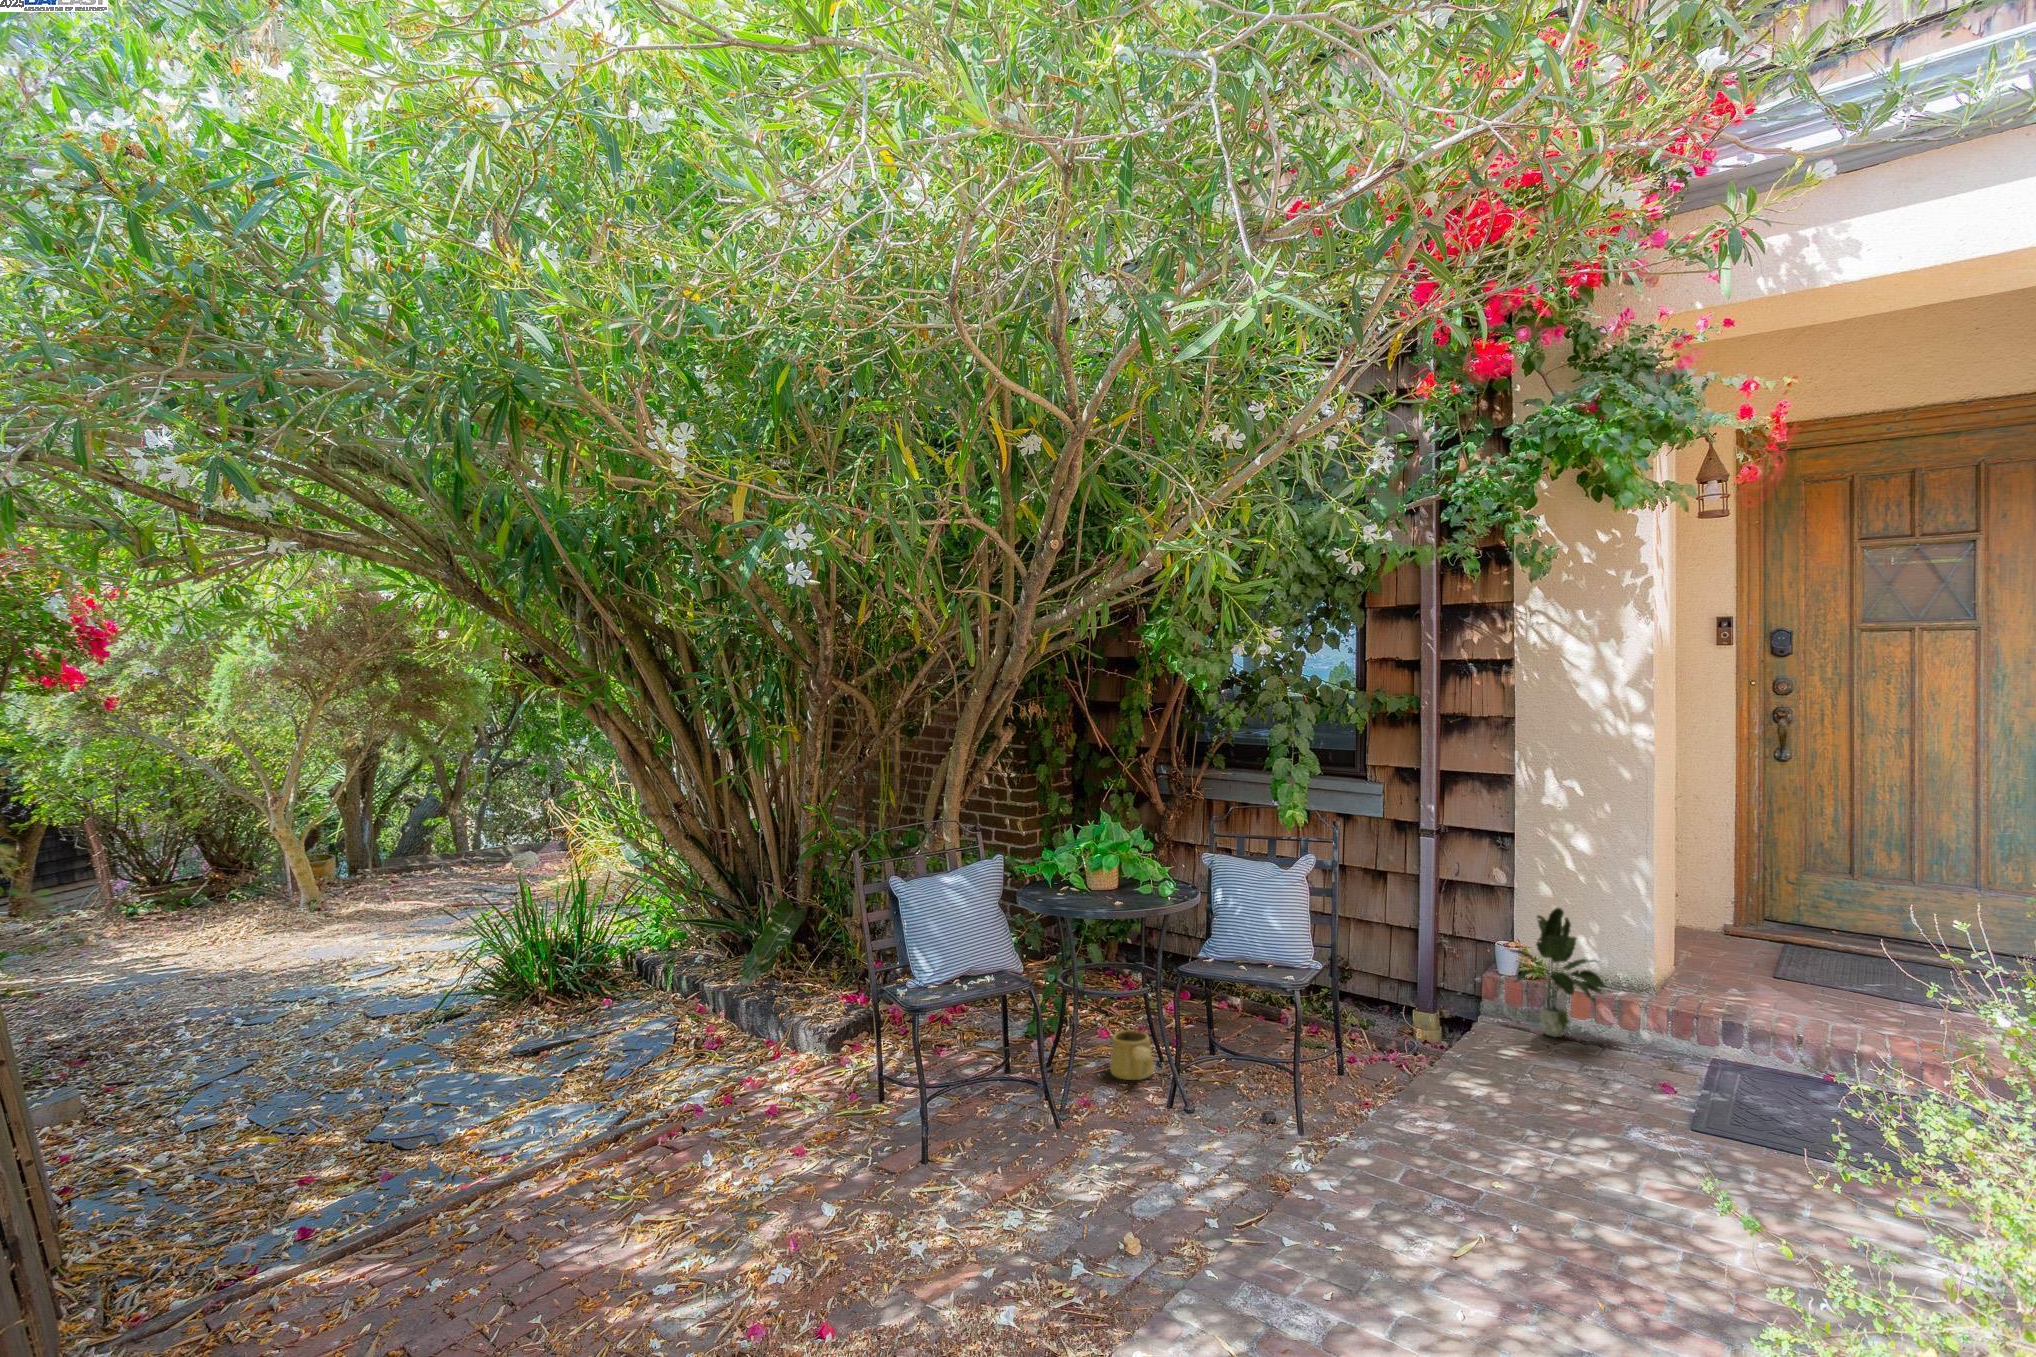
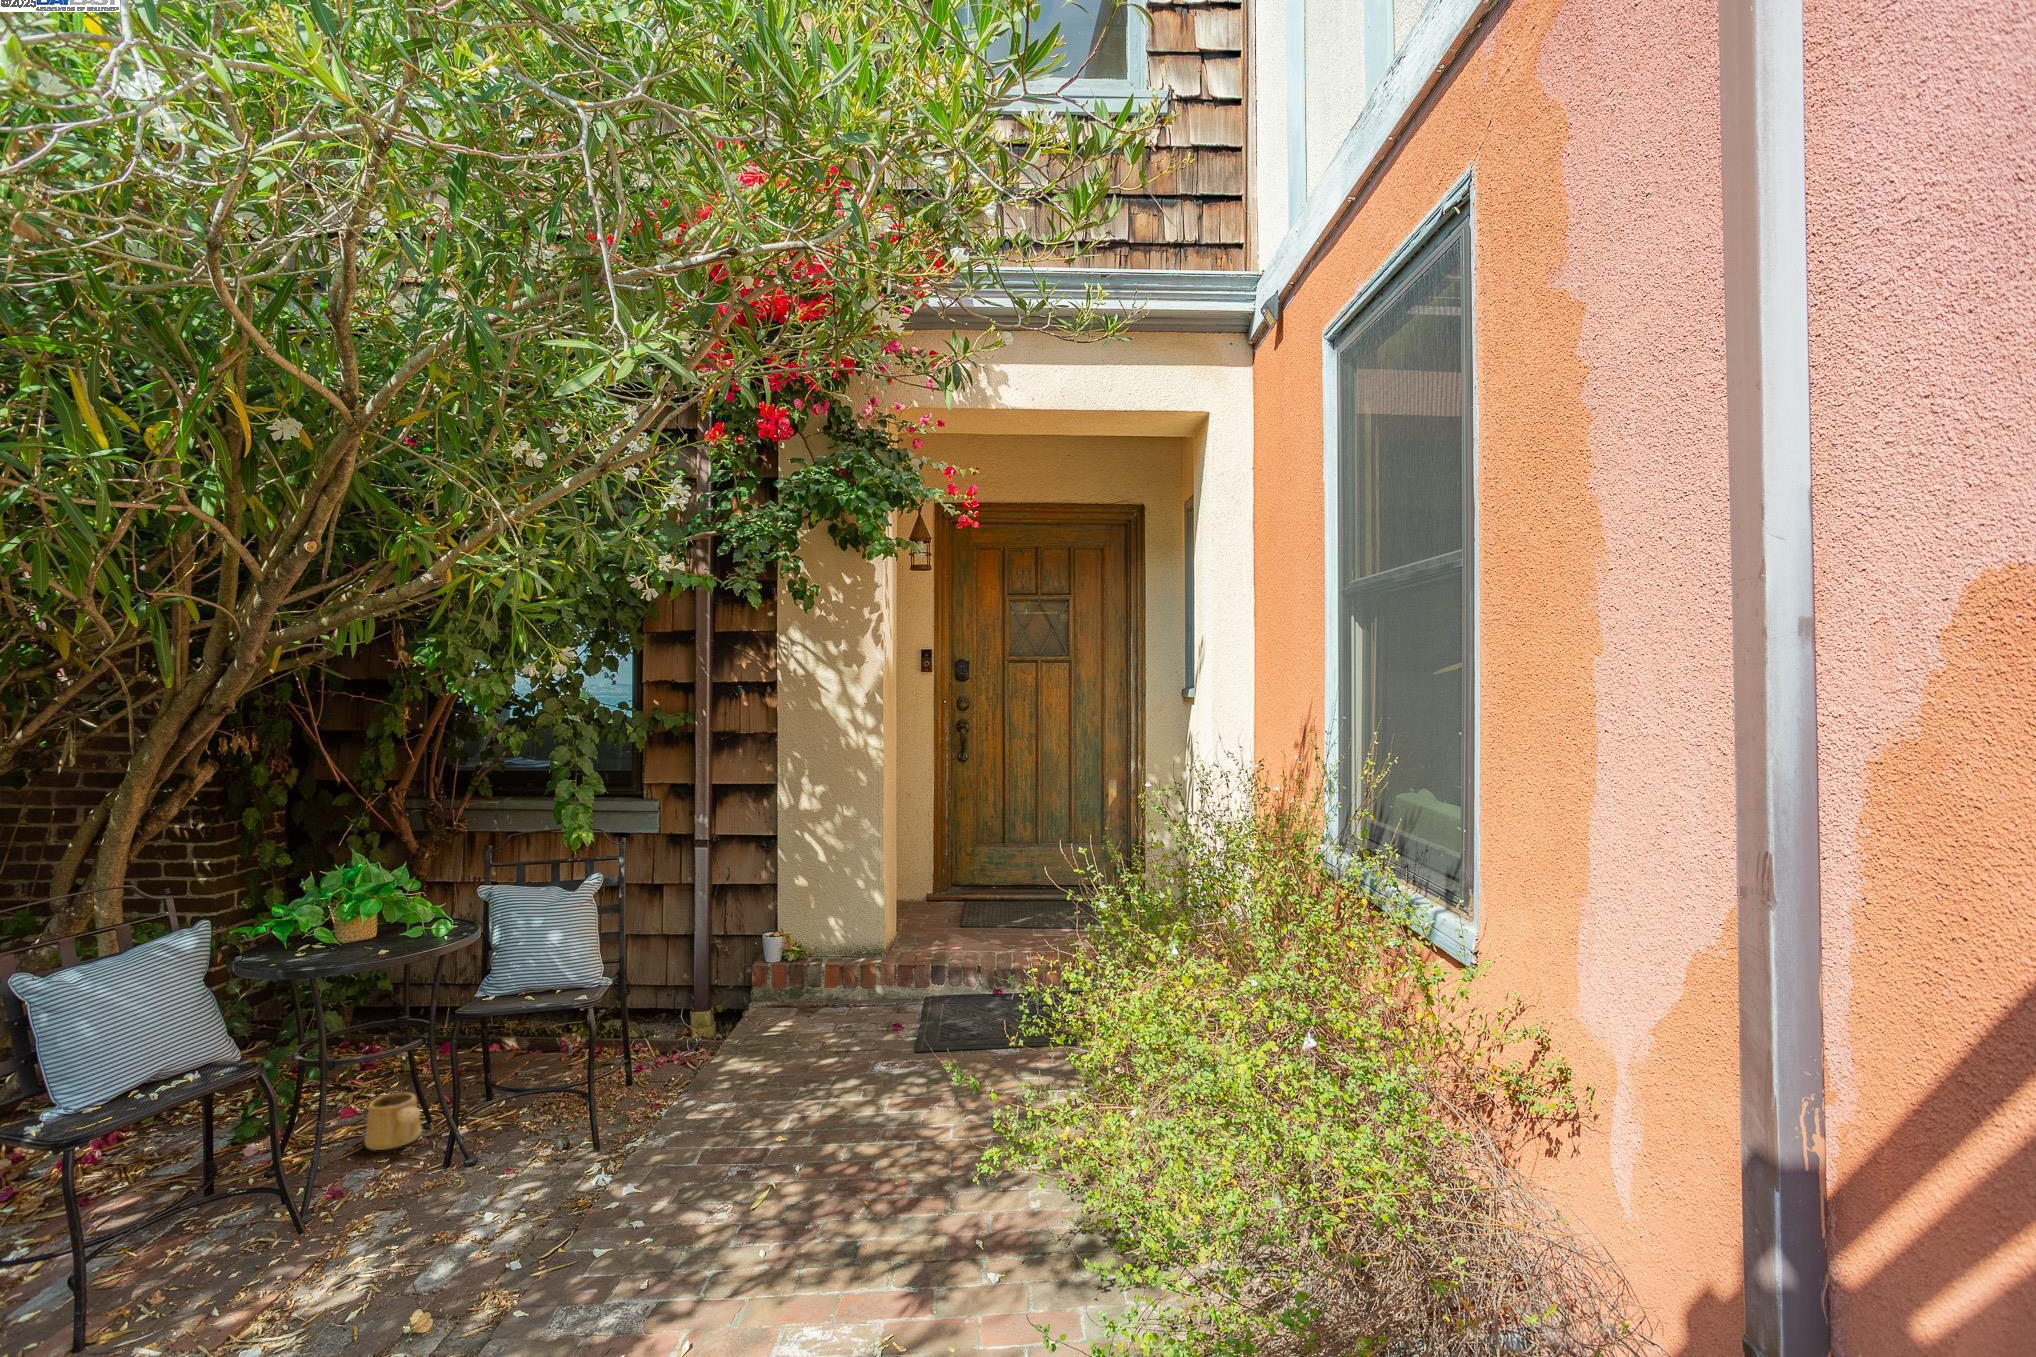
potted plant: present [1510,908,1606,1037] -> none [771,899,853,1012]

